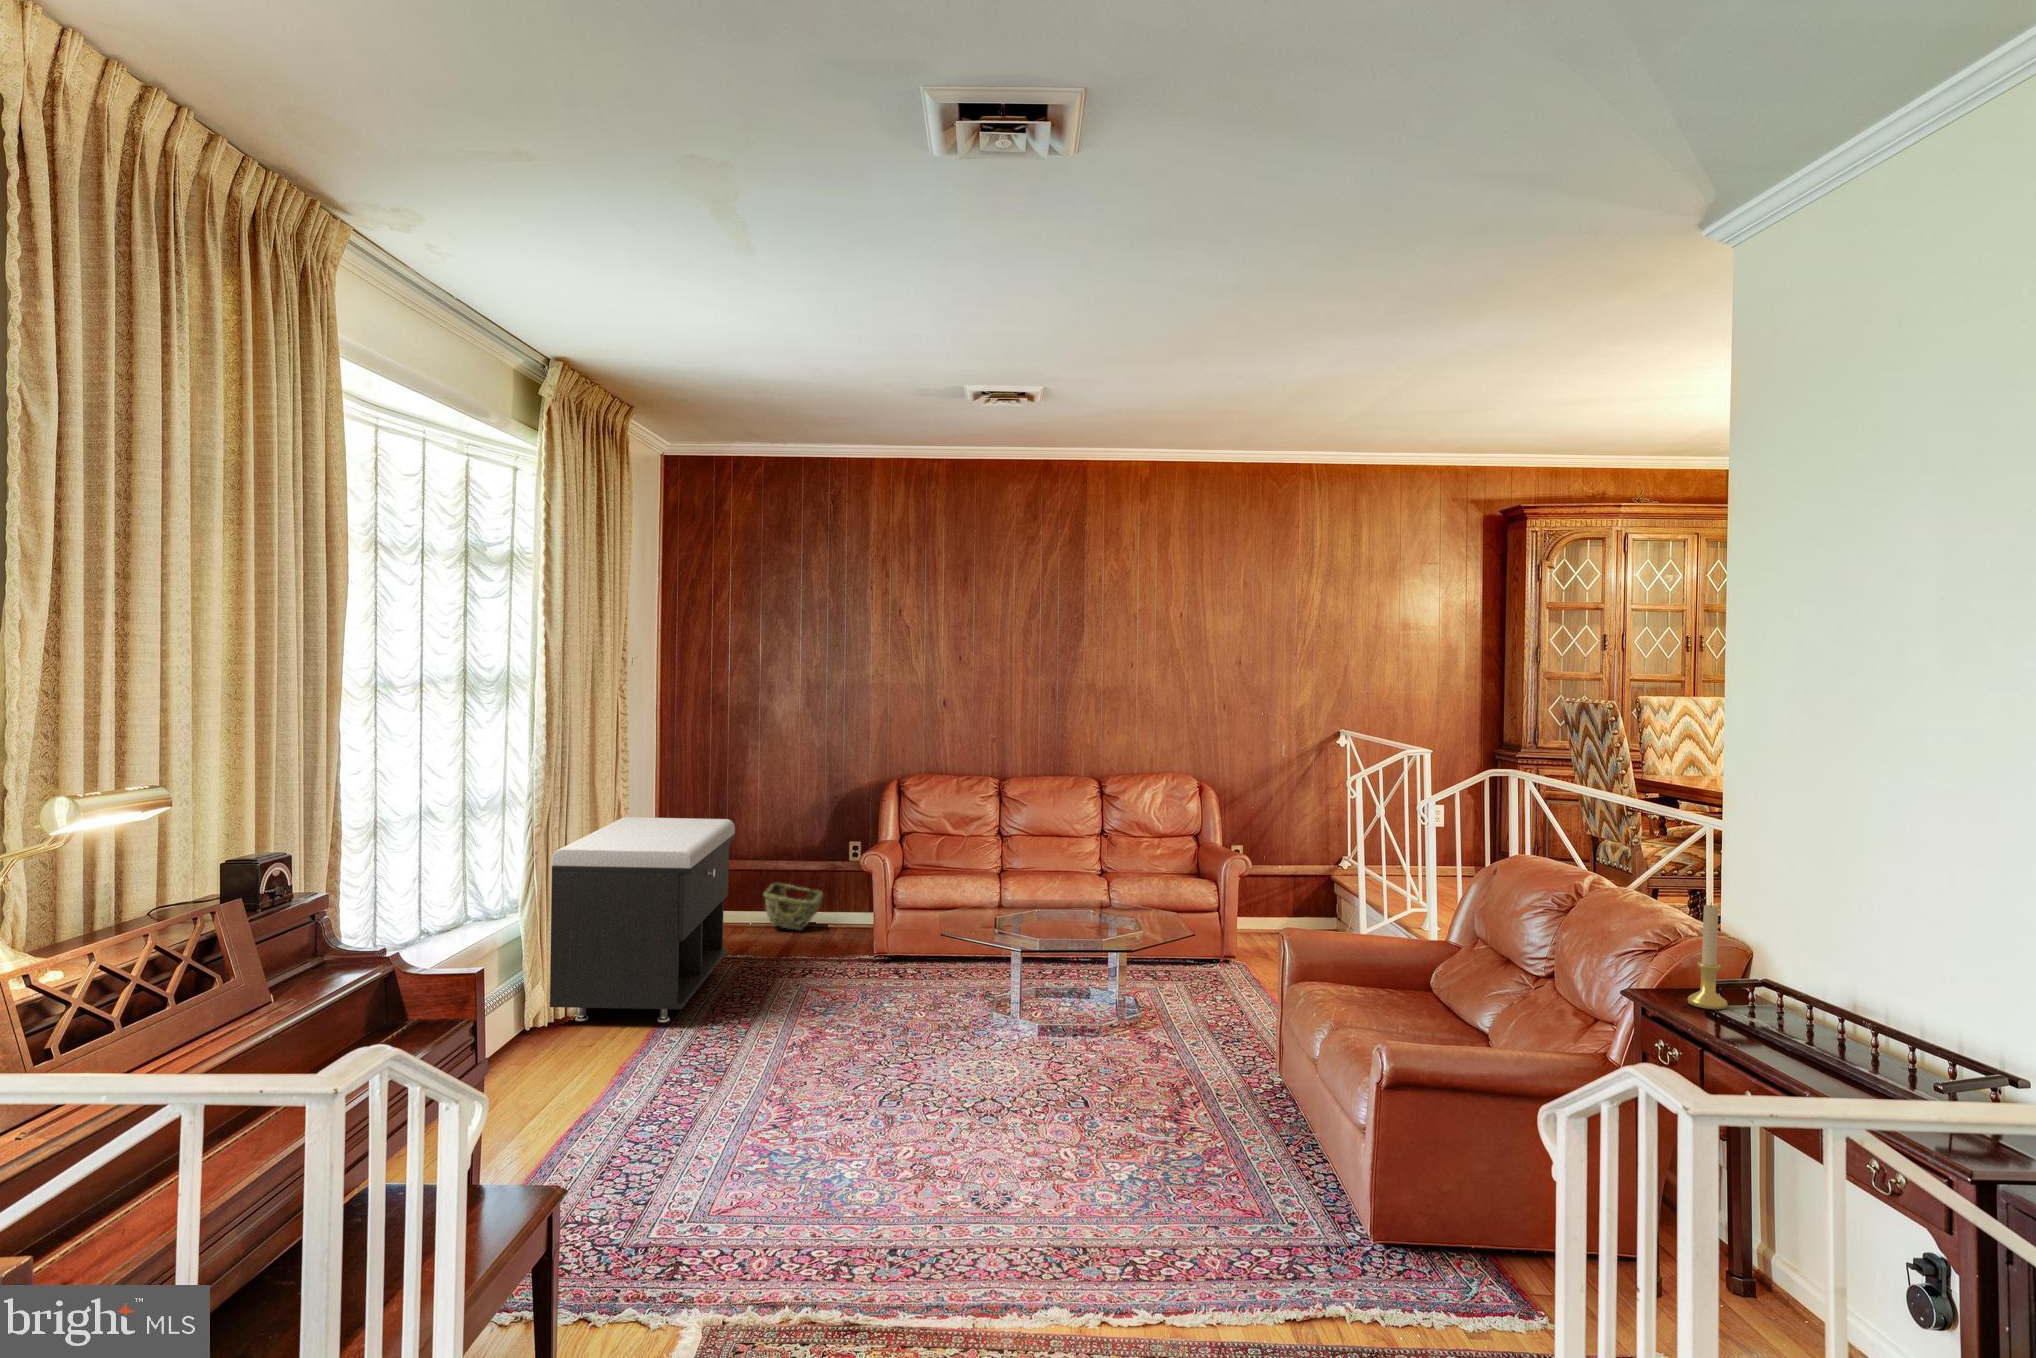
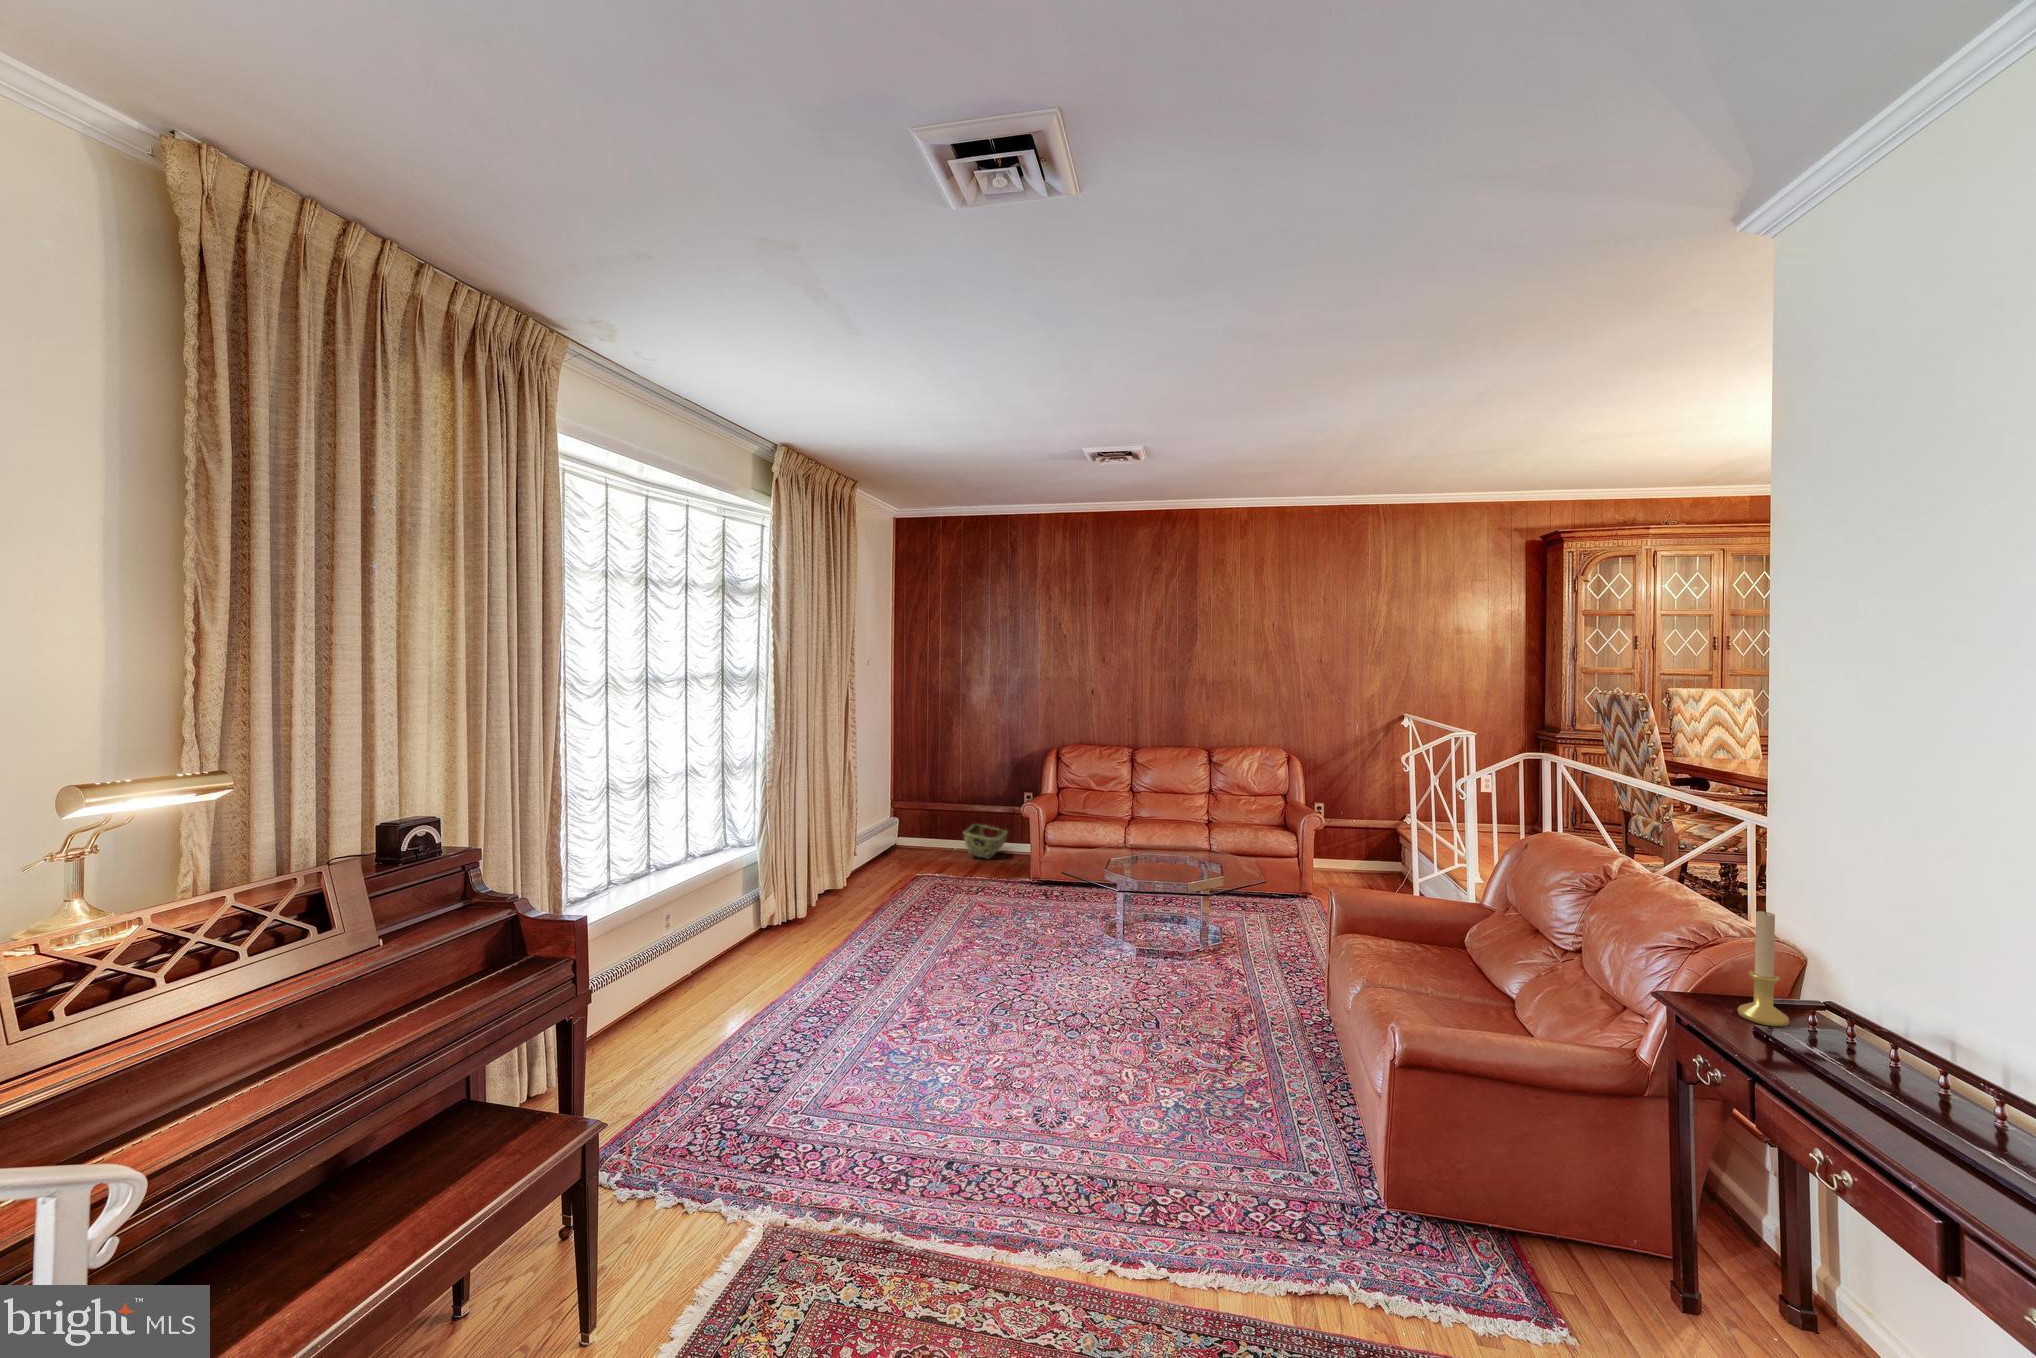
storage bench: present [550,817,735,1023] -> none [789,780,930,929]

